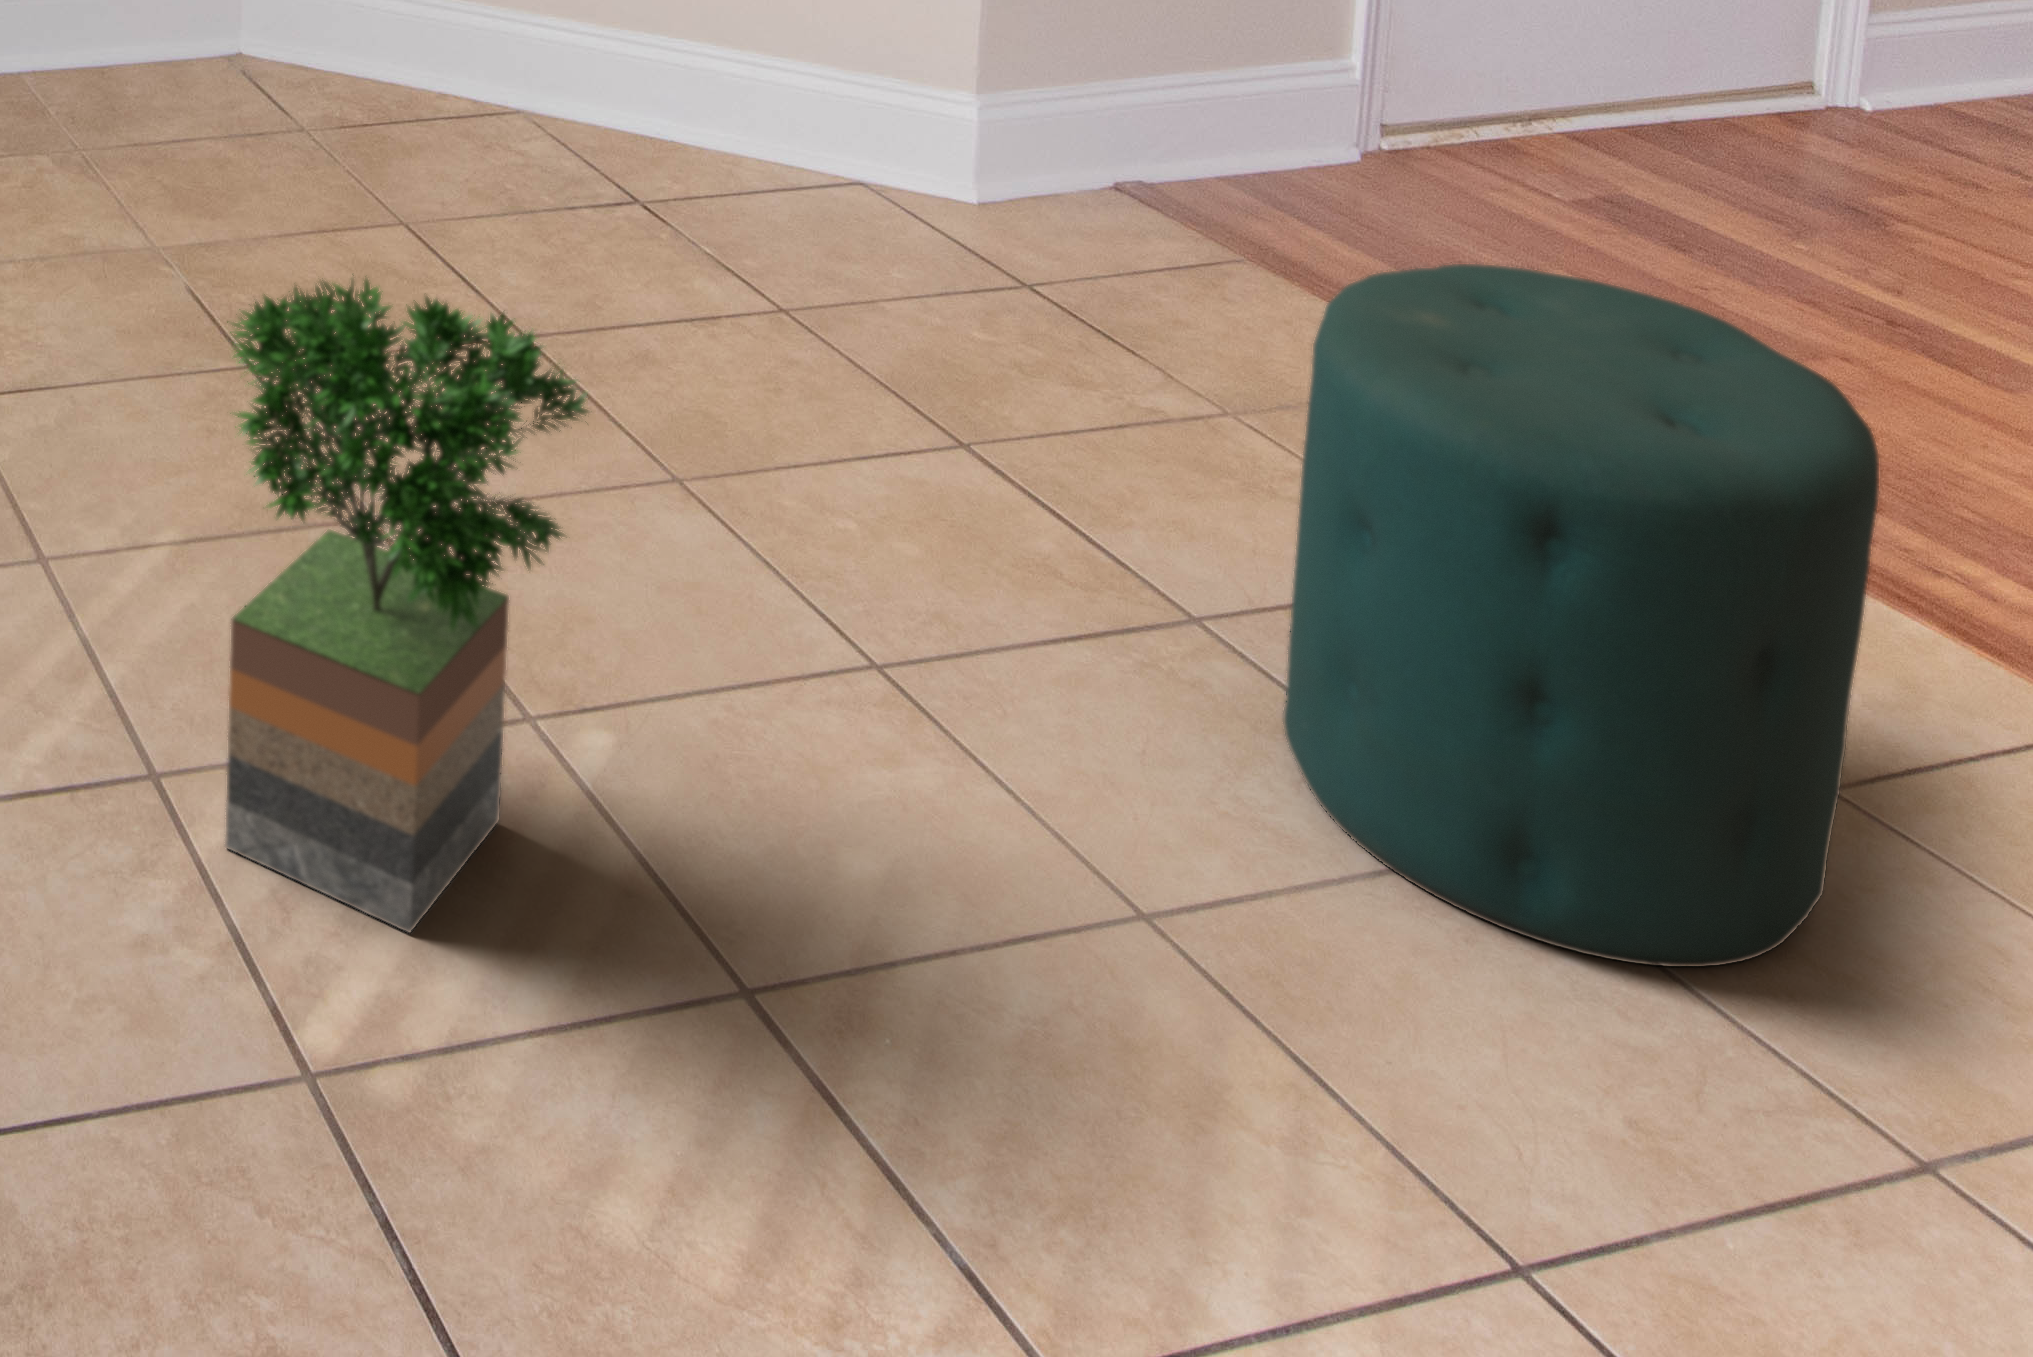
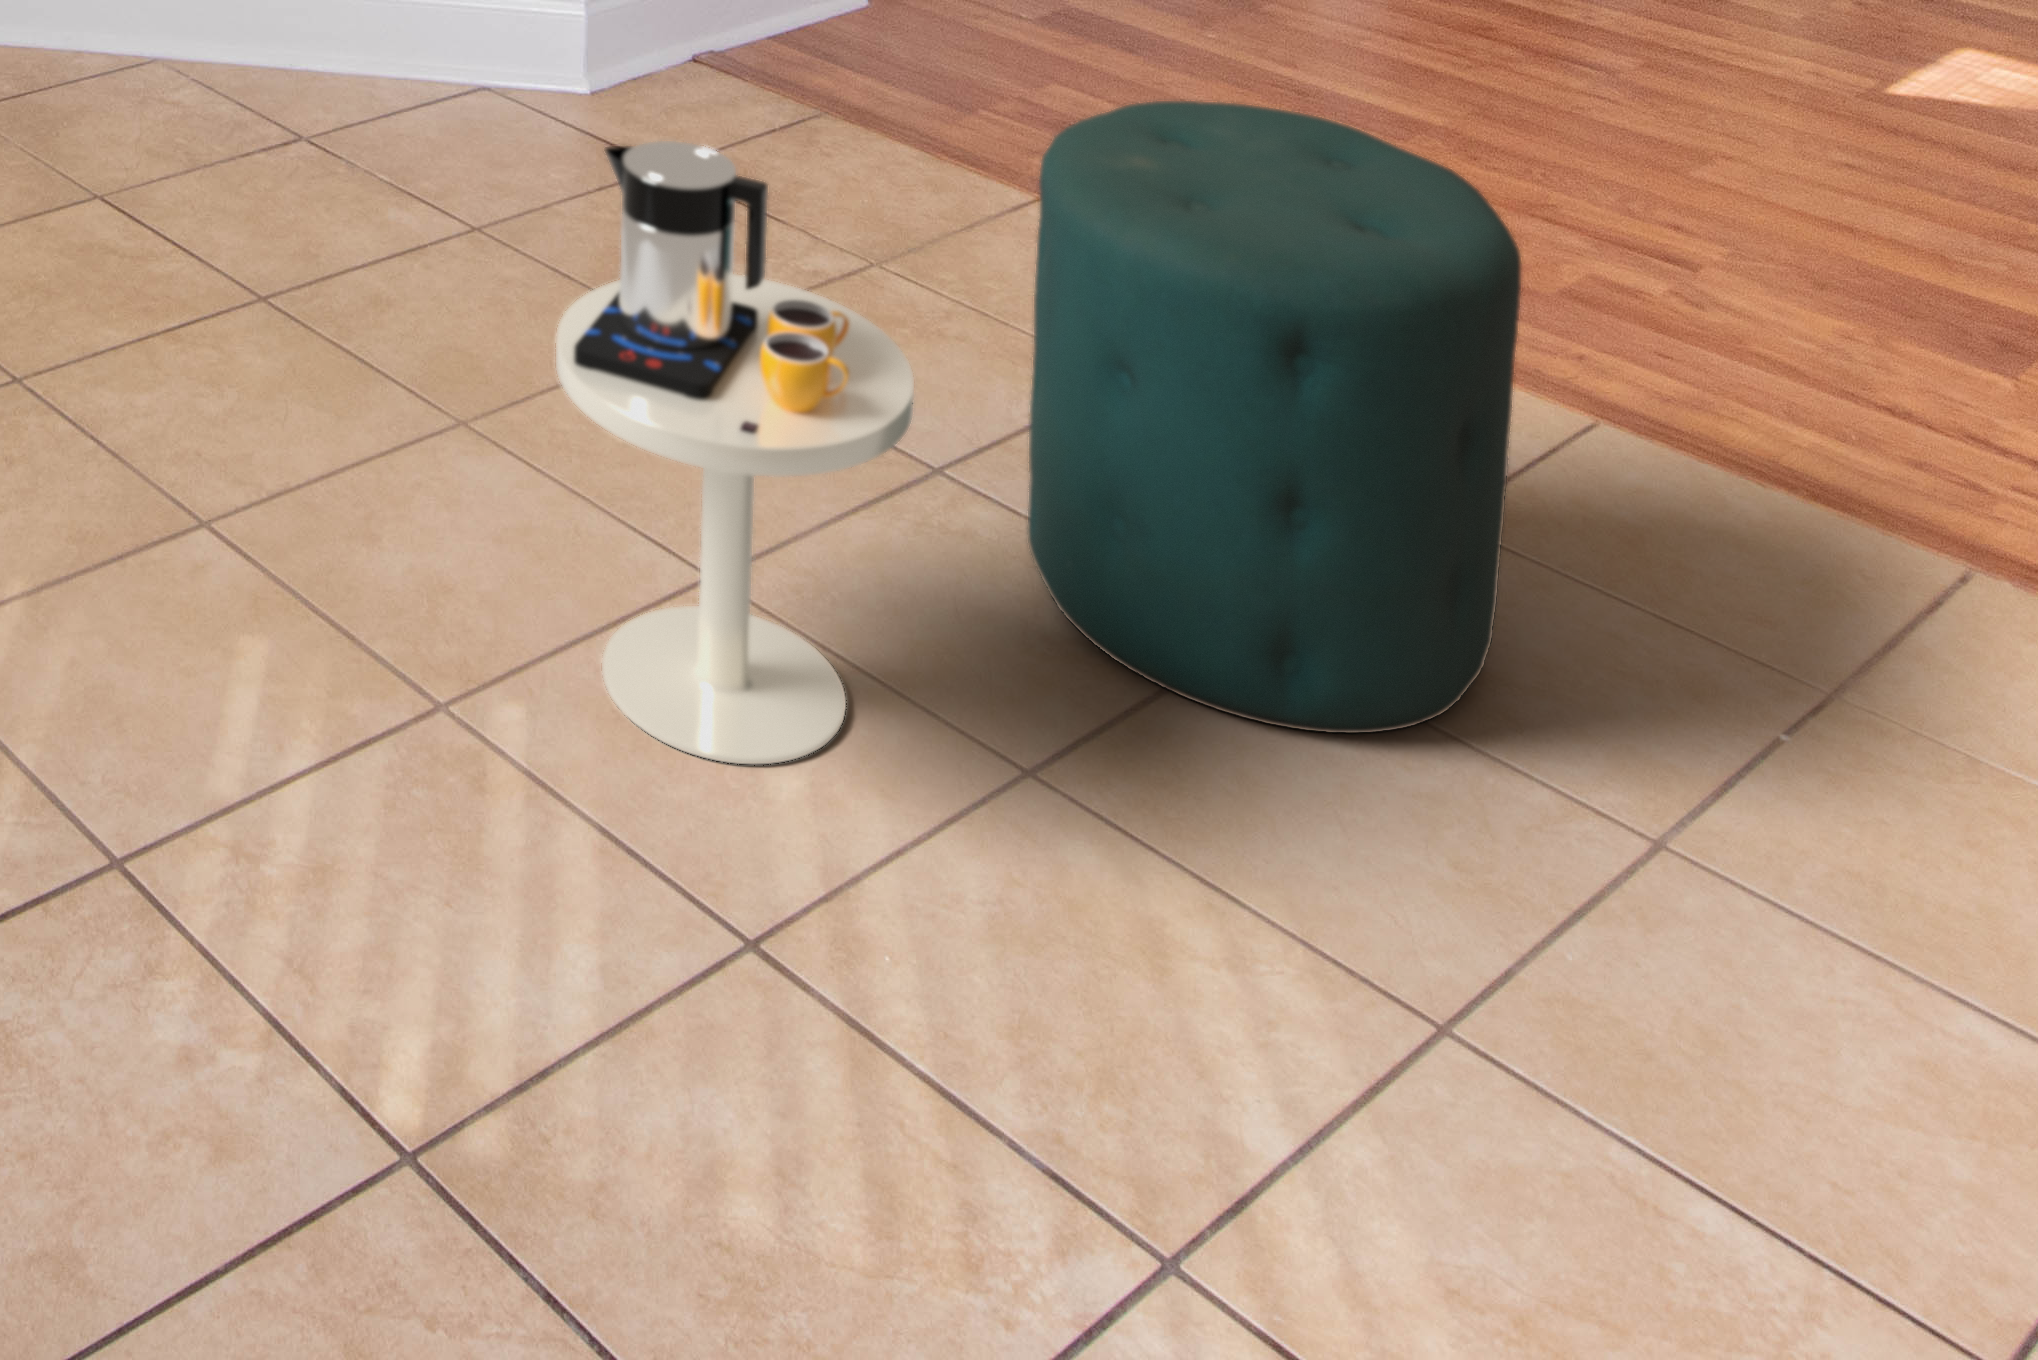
side table: none [725,213,1100,842] -> present [556,141,914,764]
potted tree: present [225,279,588,932] -> none [98,284,500,999]

